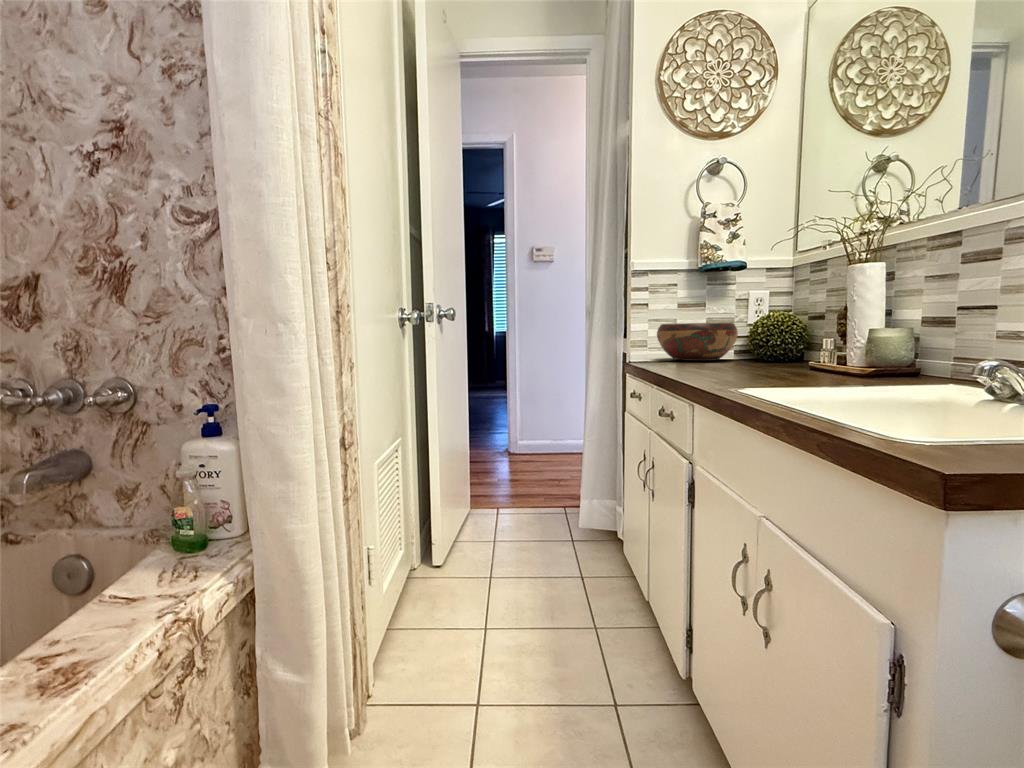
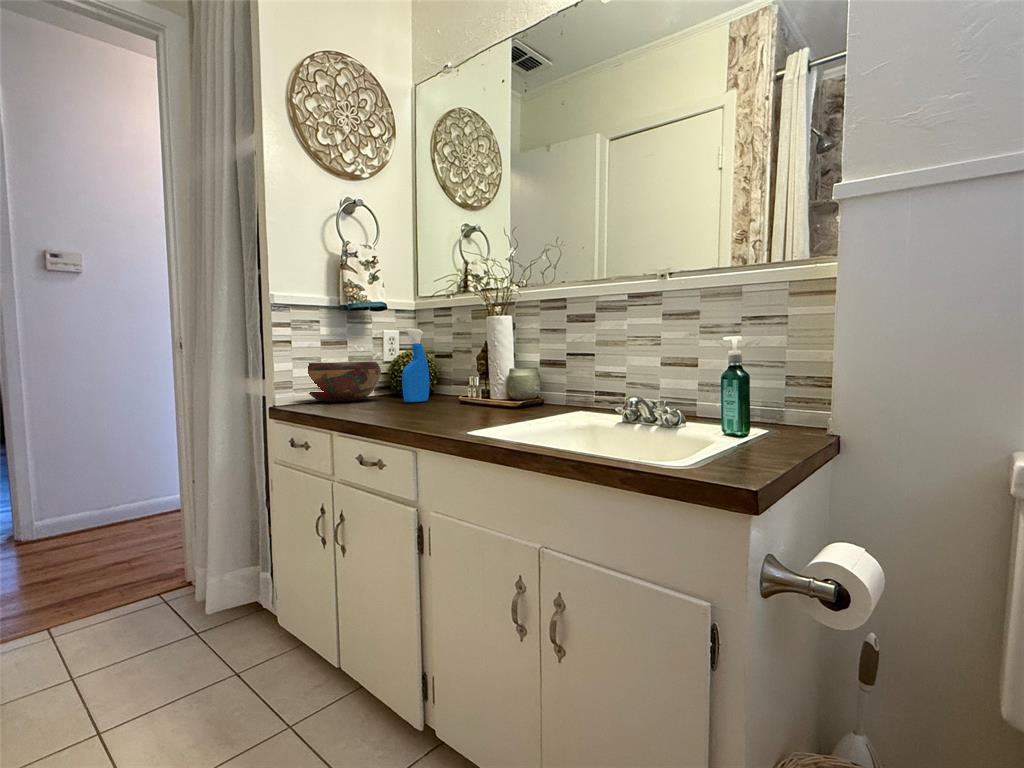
spray bottle: none [747,286,782,365] -> present [402,328,429,402]

